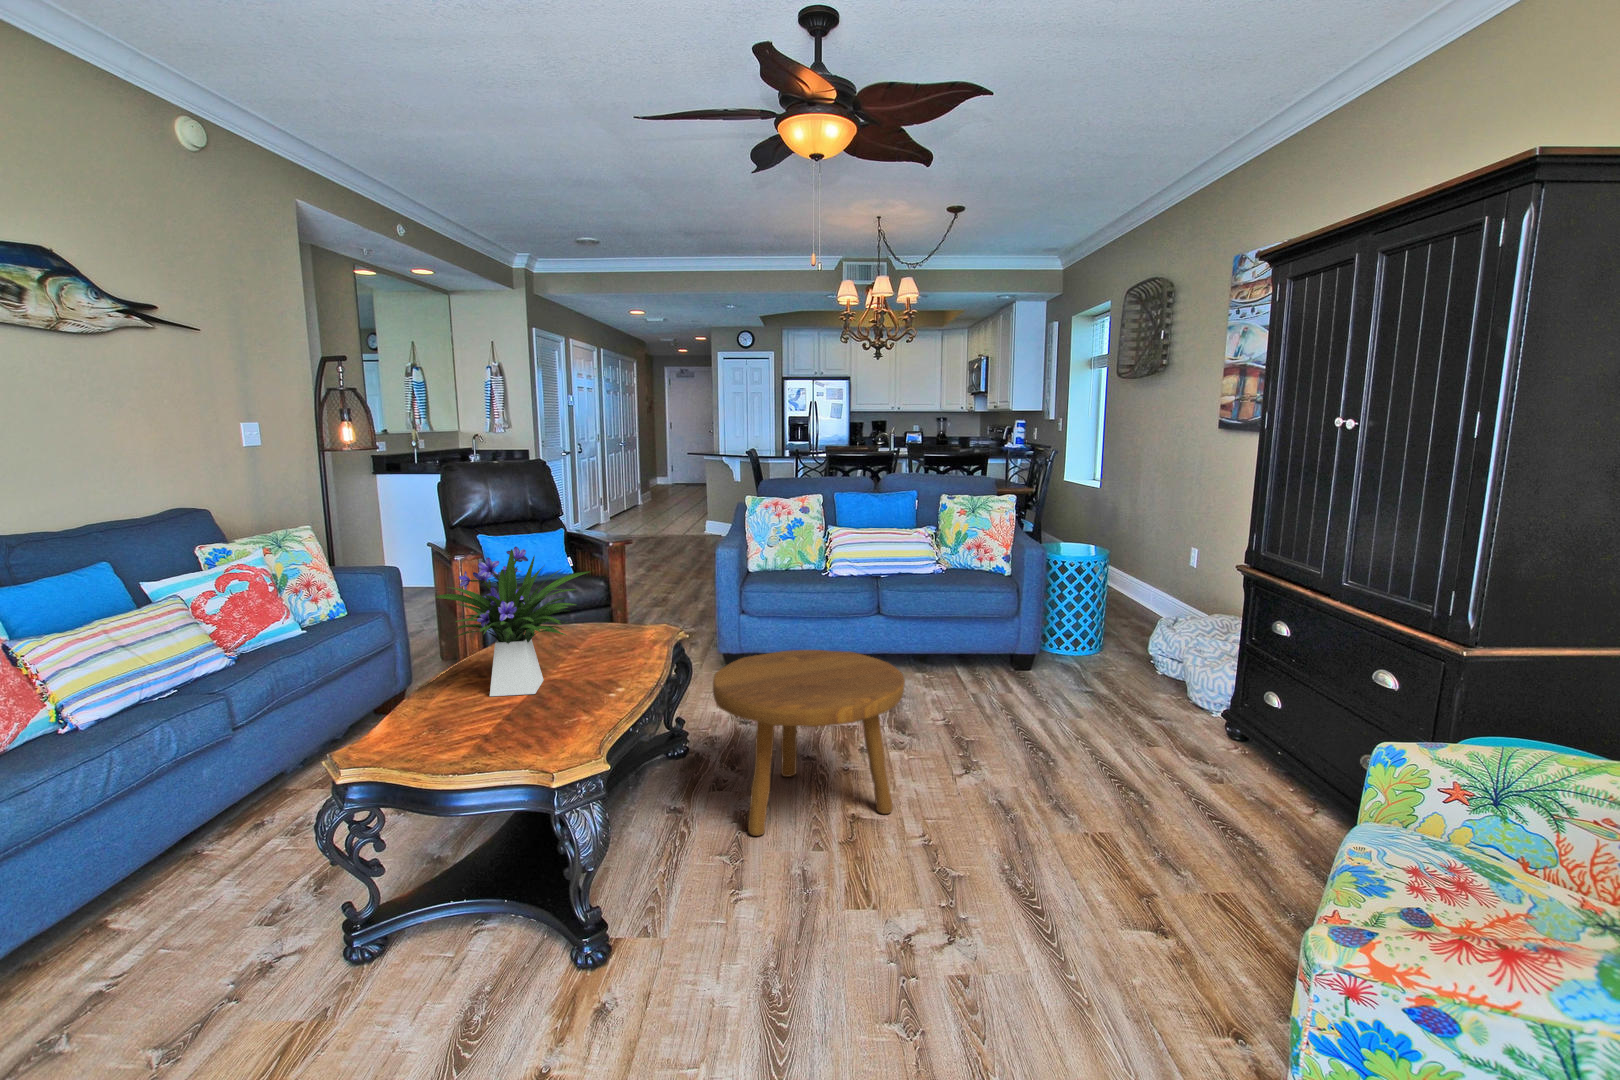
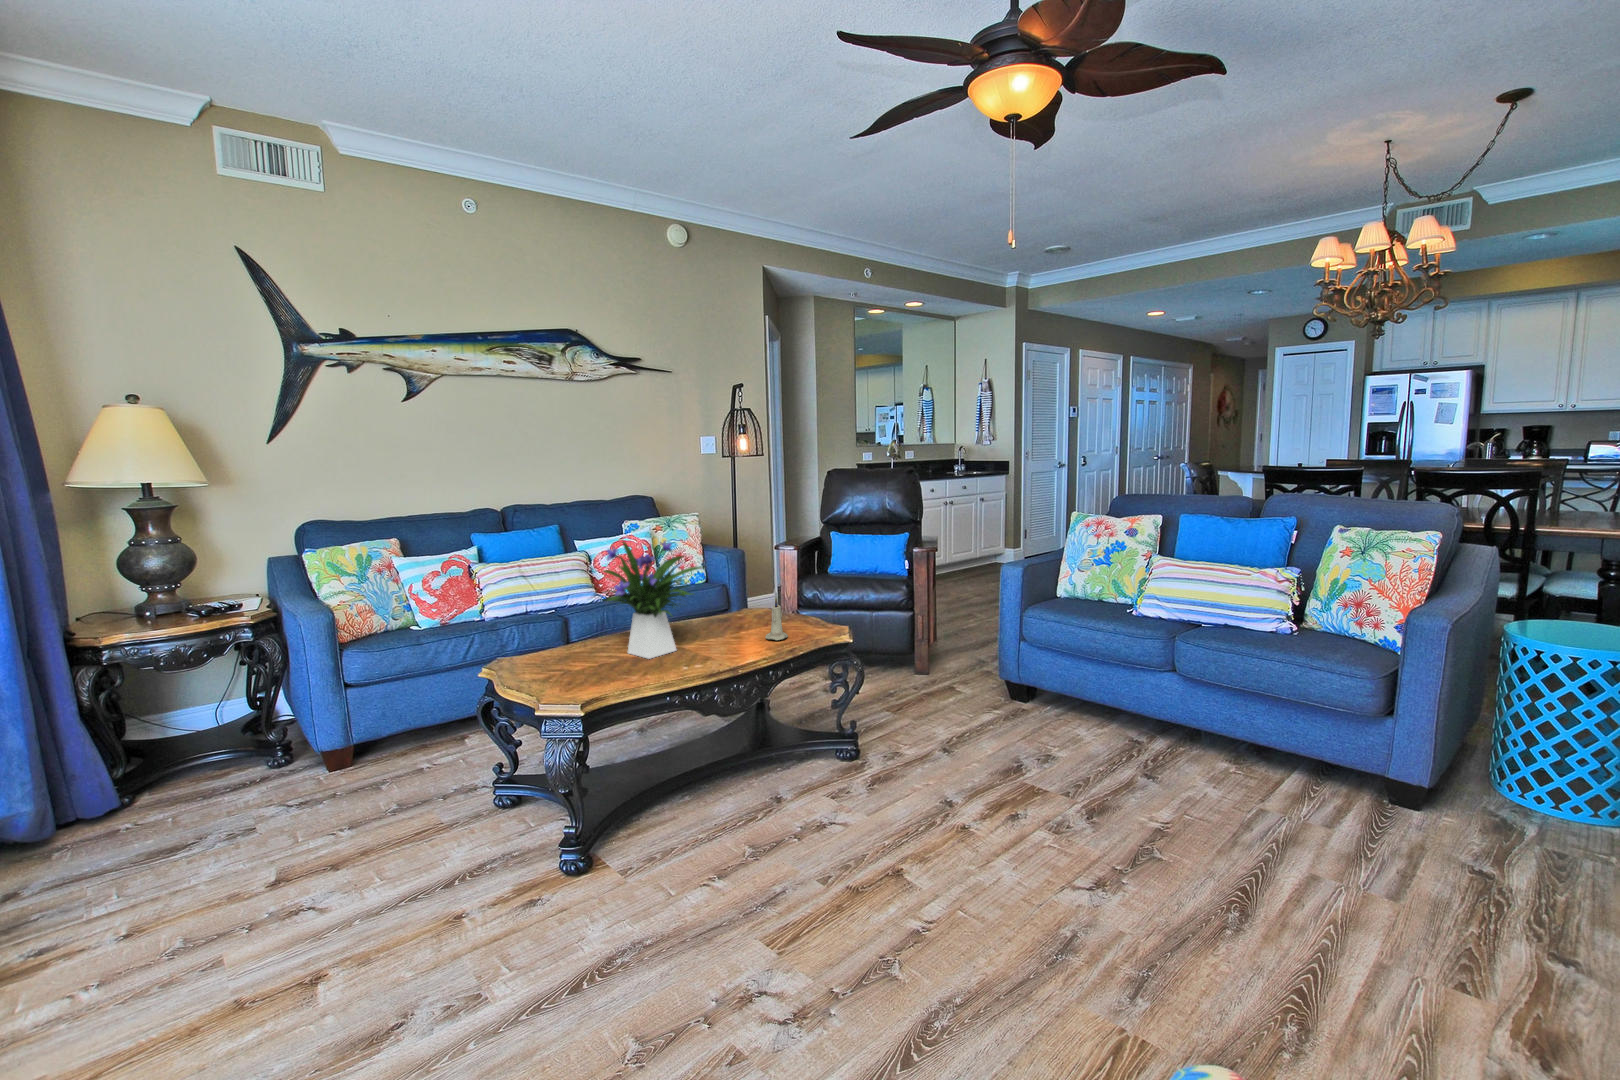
candle: none [607,601,631,649] -> present [765,599,788,640]
footstool: present [713,650,905,836] -> none [787,673,991,884]

